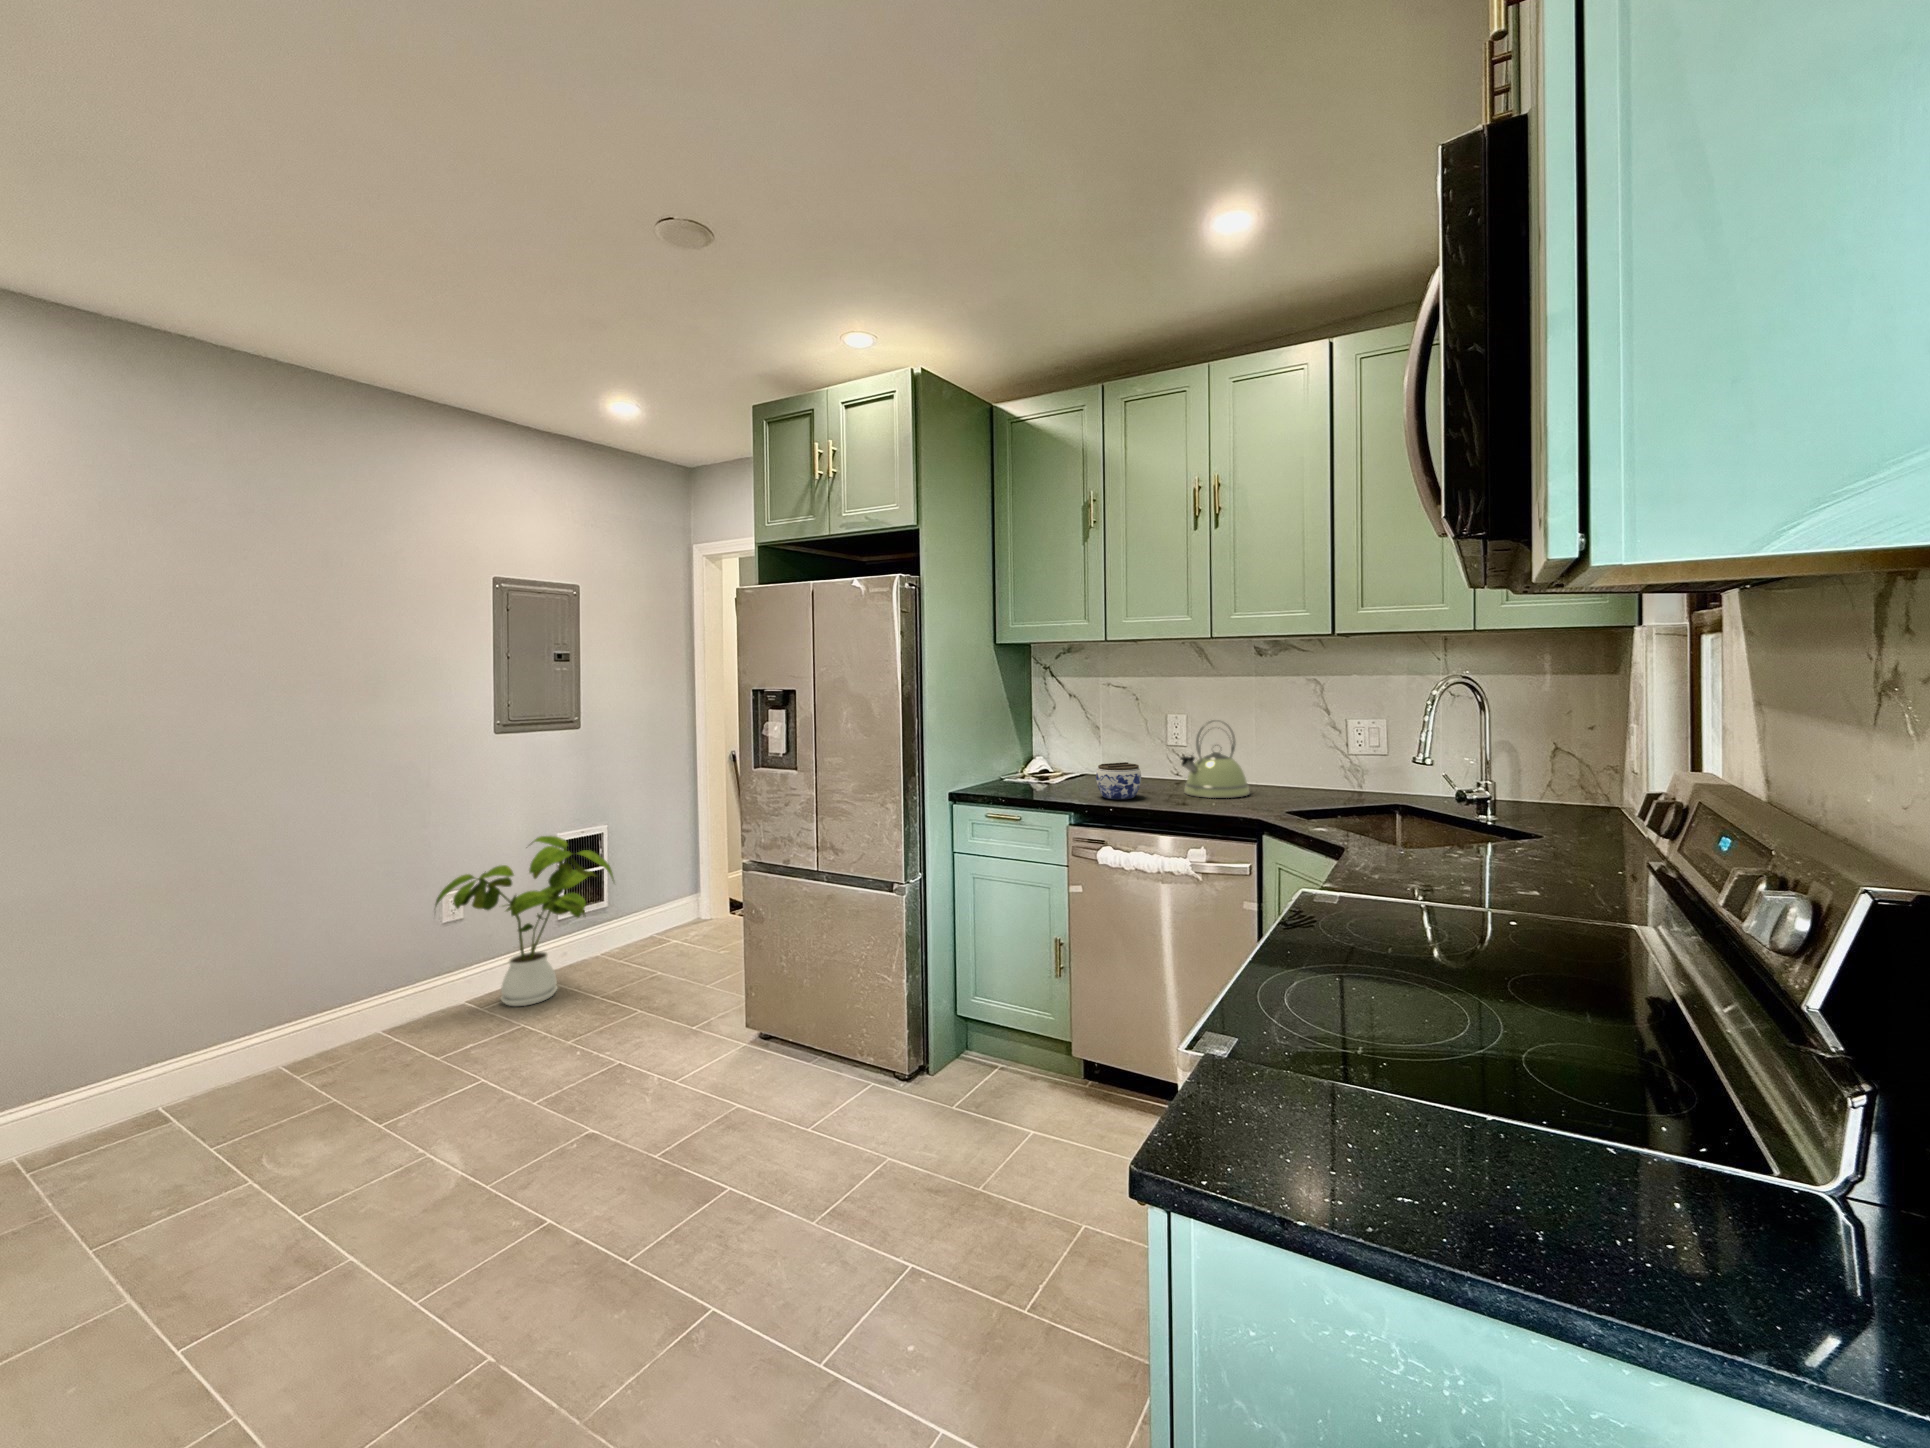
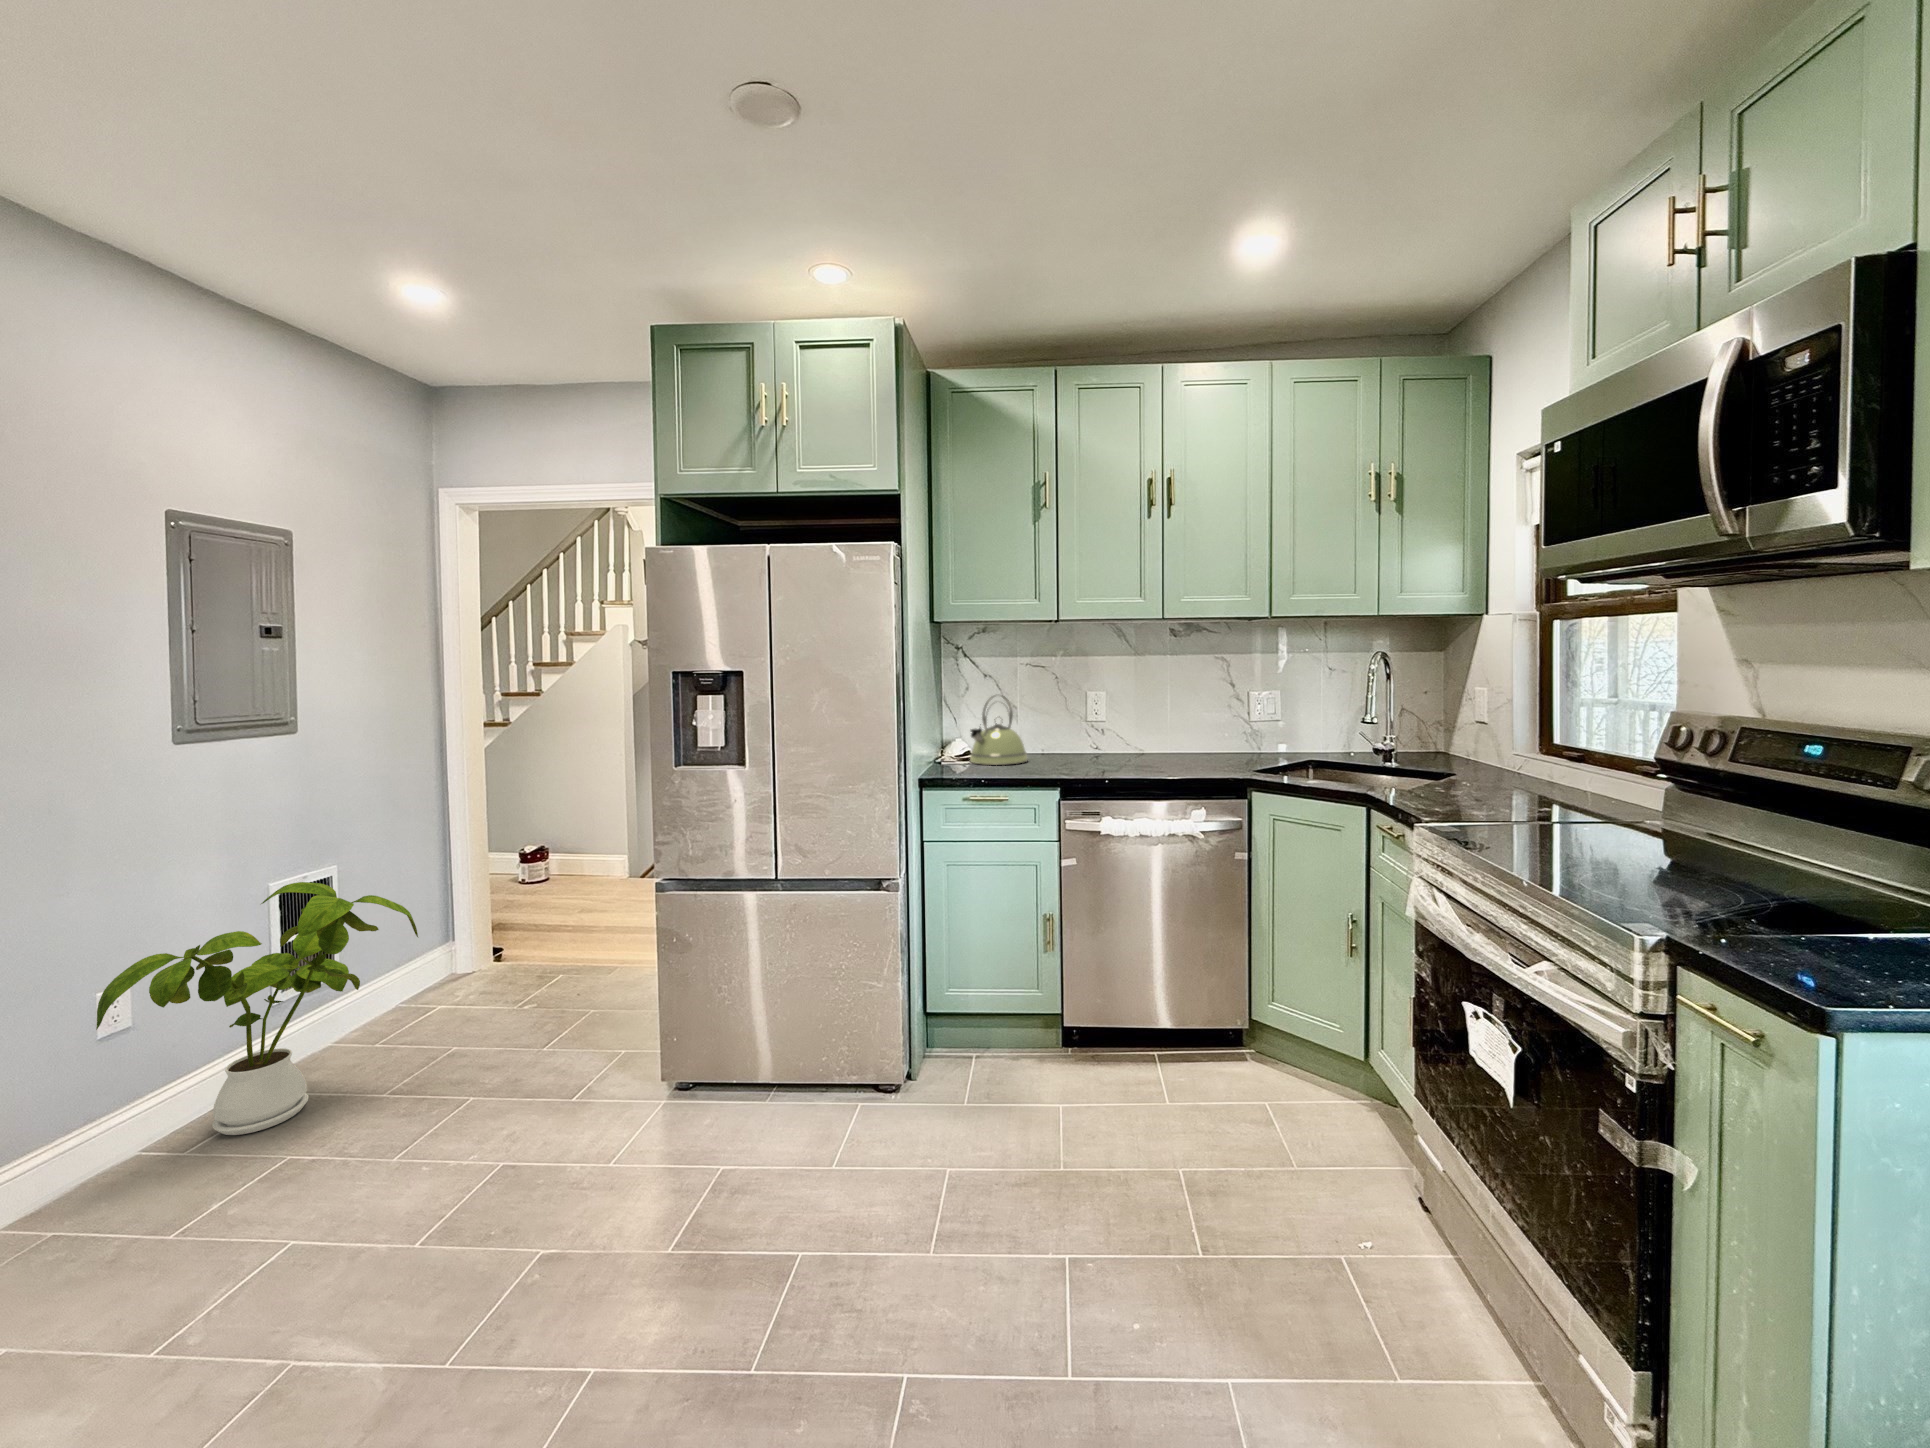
kettle: present [1180,720,1250,798] -> present [970,696,1027,765]
jar: present [1096,762,1141,799] -> none [1065,738,1108,773]

